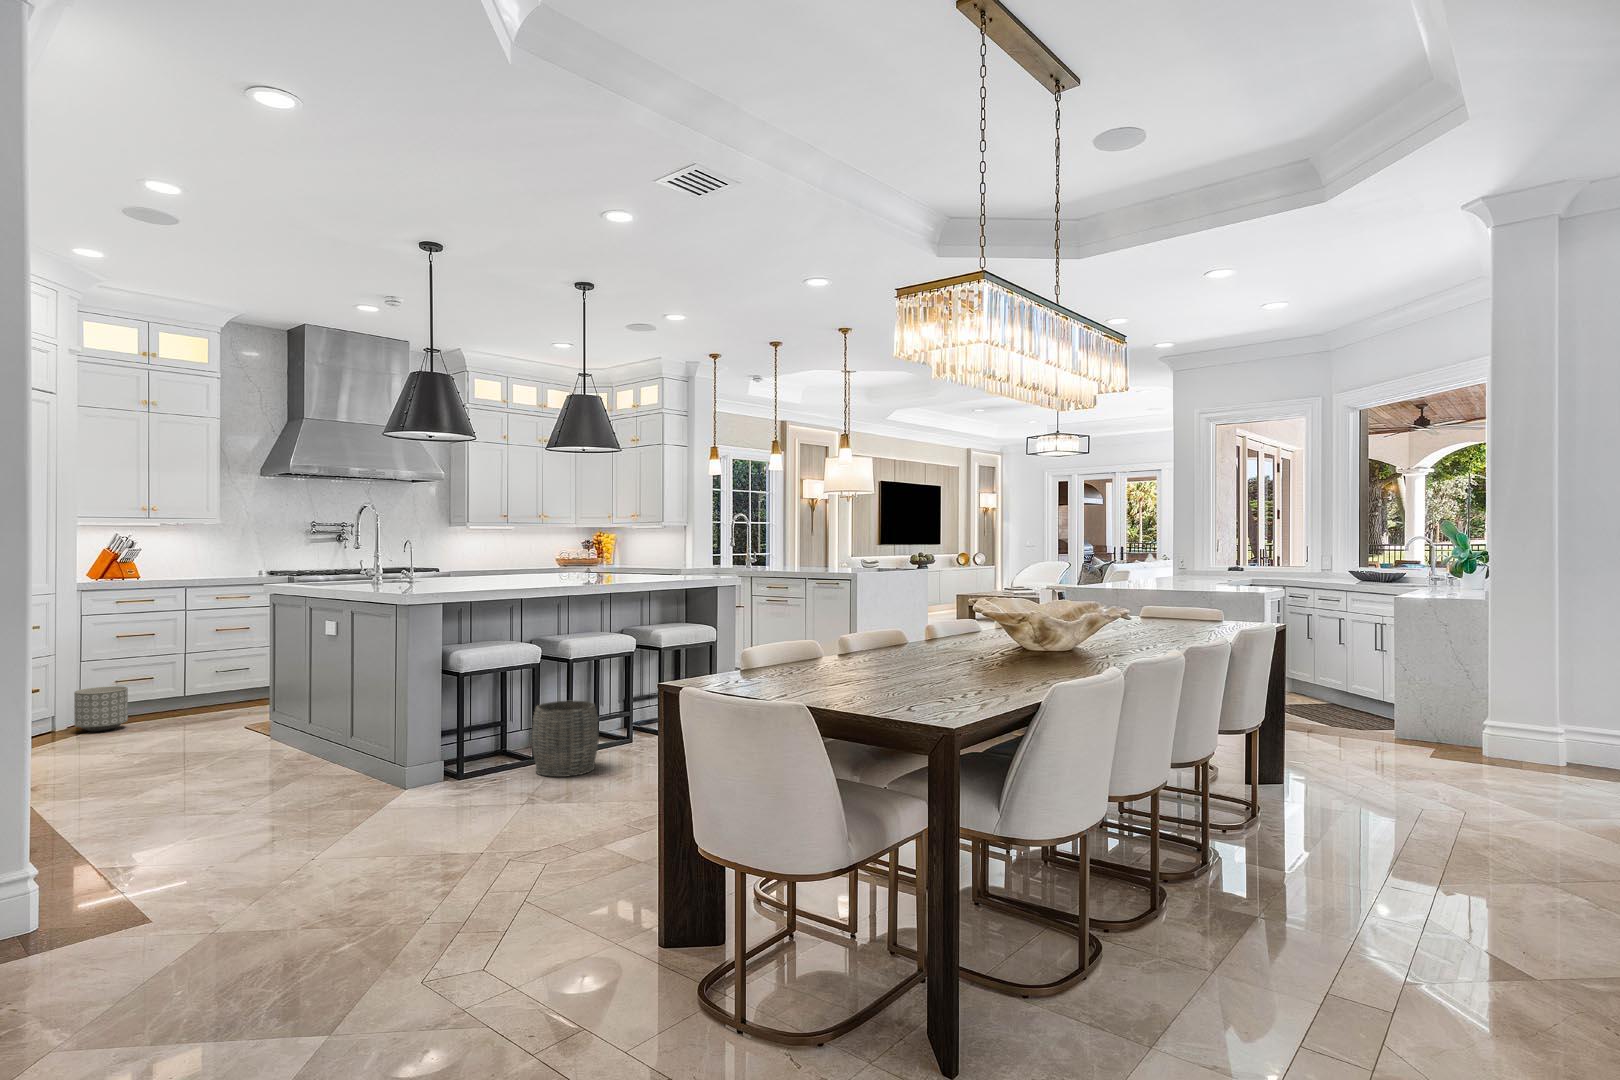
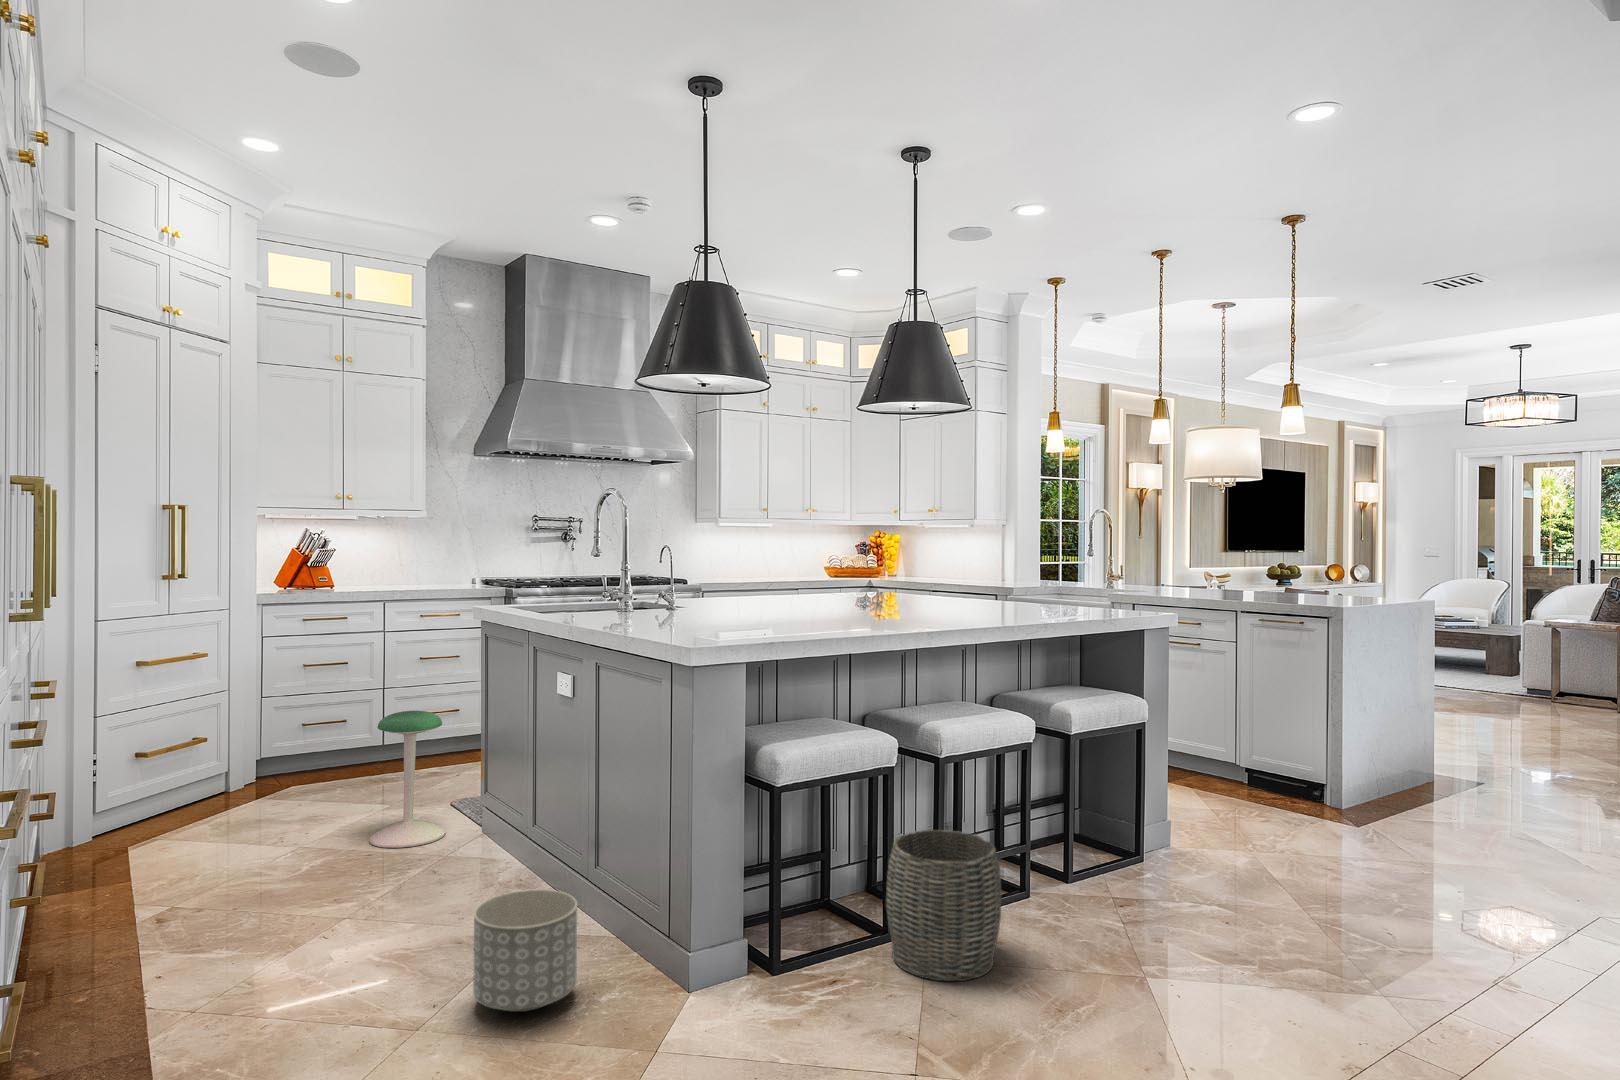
stool: none [186,657,244,749] -> present [369,711,446,848]
planter: present [74,686,128,731] -> present [473,889,577,1012]

